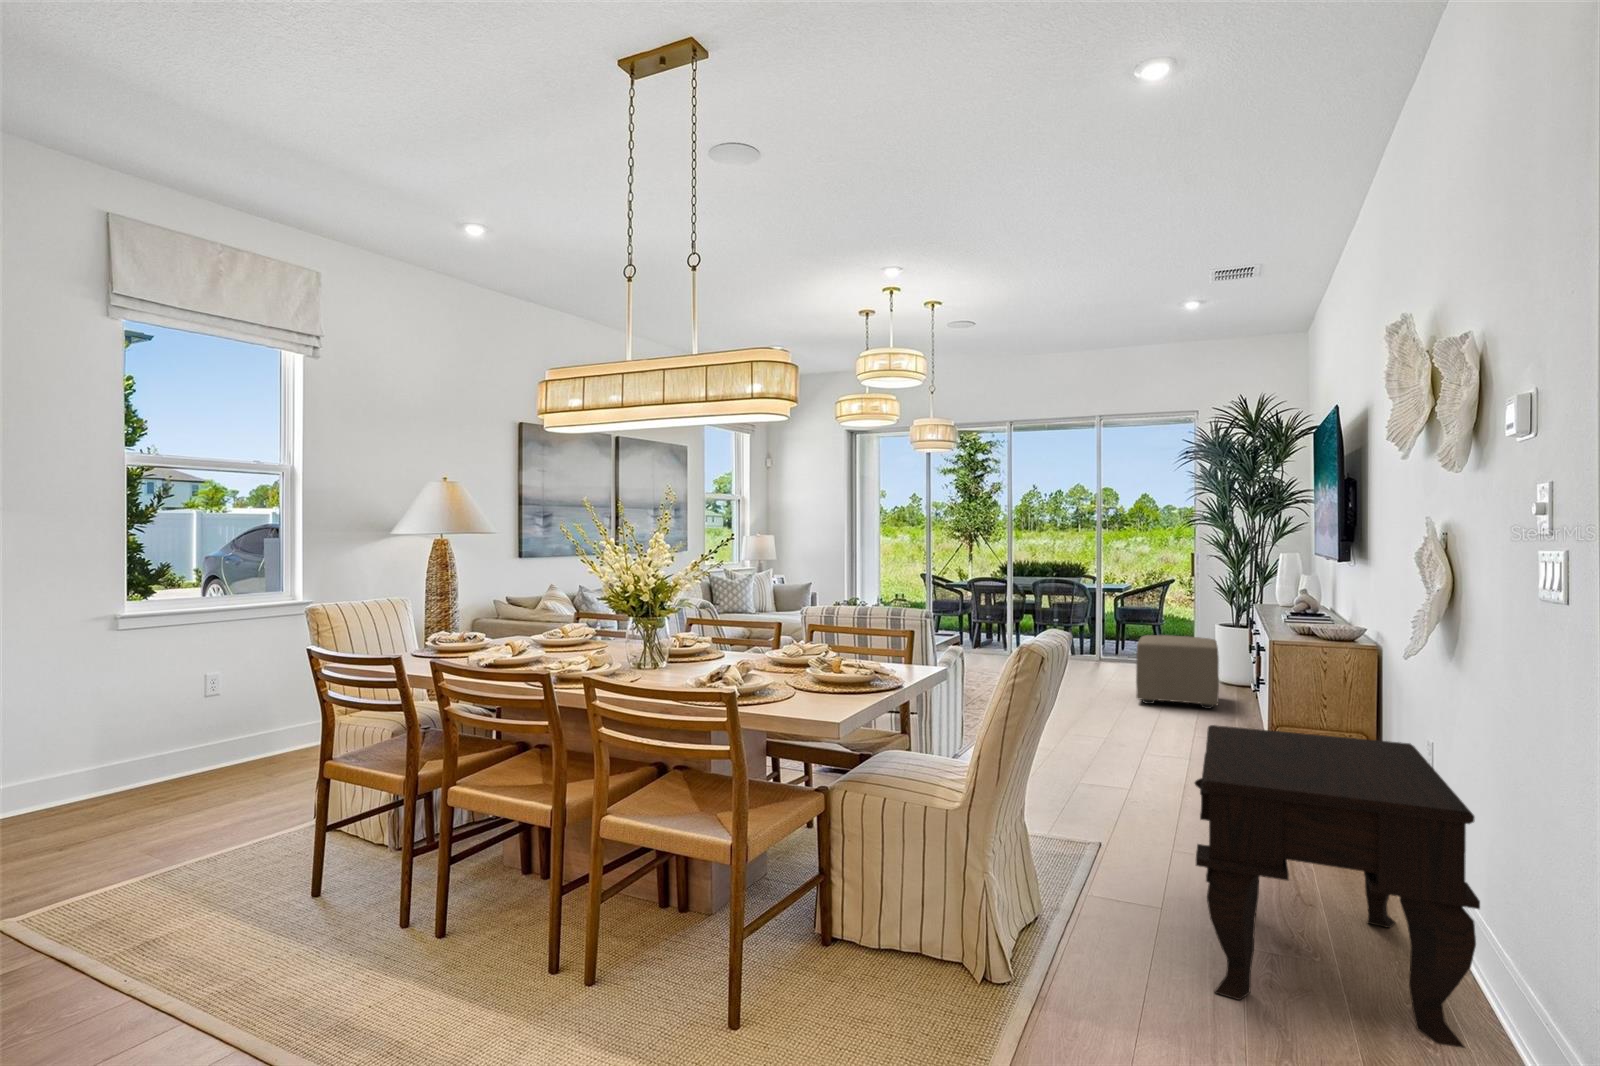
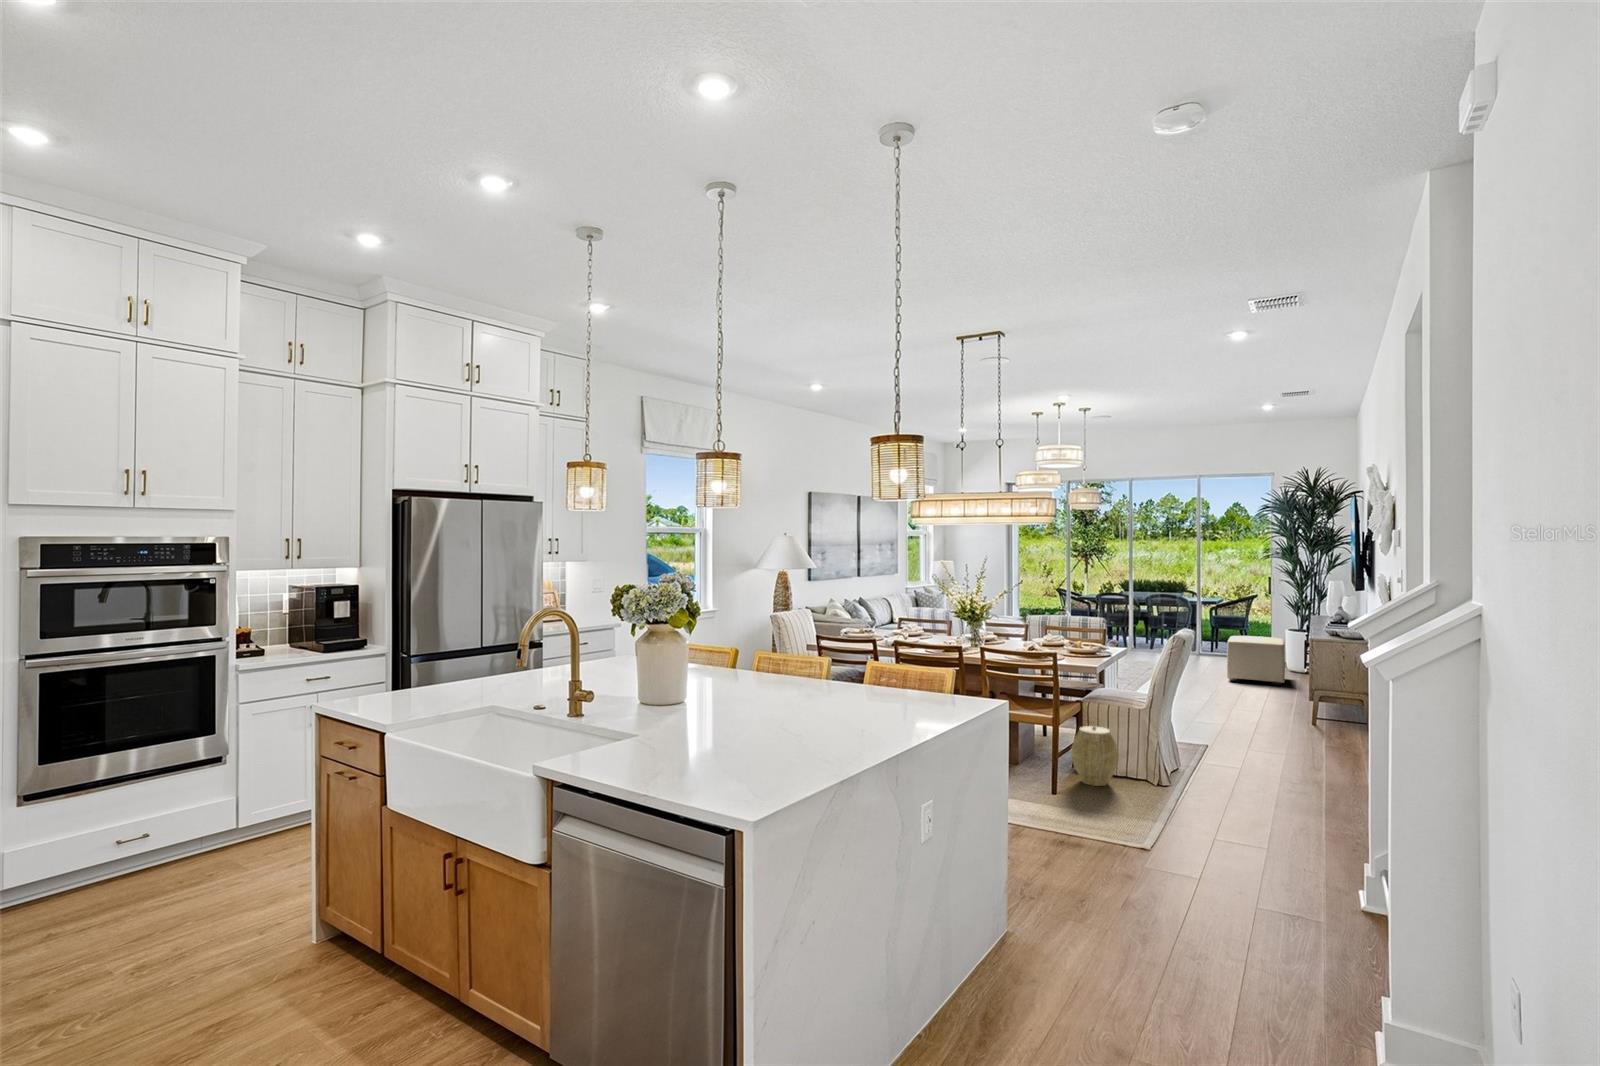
side table: present [1195,725,1480,1048] -> none [1257,679,1381,808]
woven basket: none [792,848,896,995] -> present [1071,726,1119,786]

